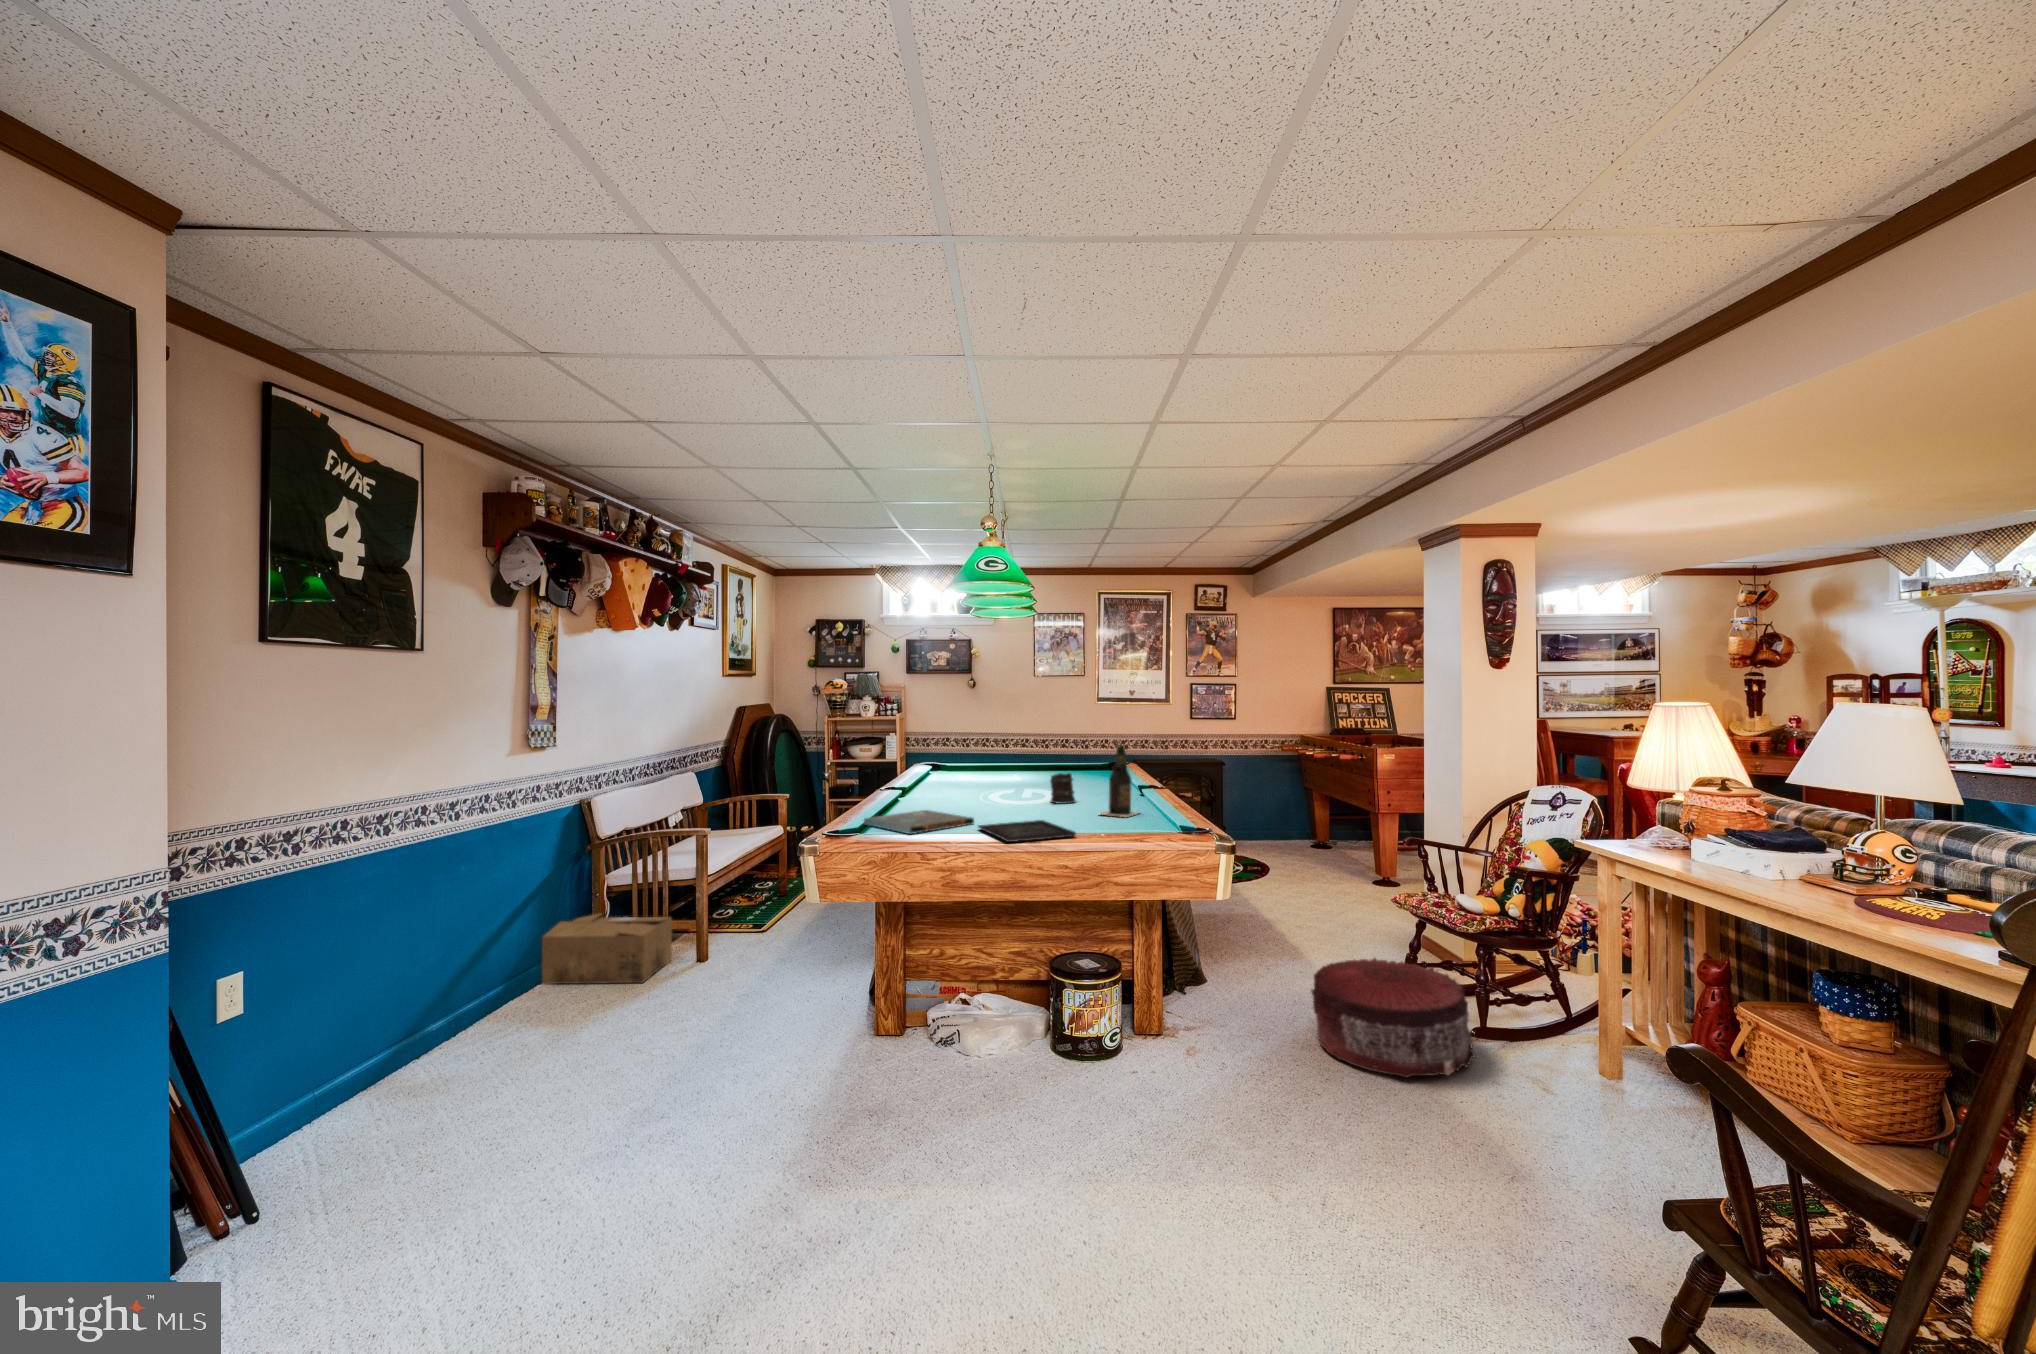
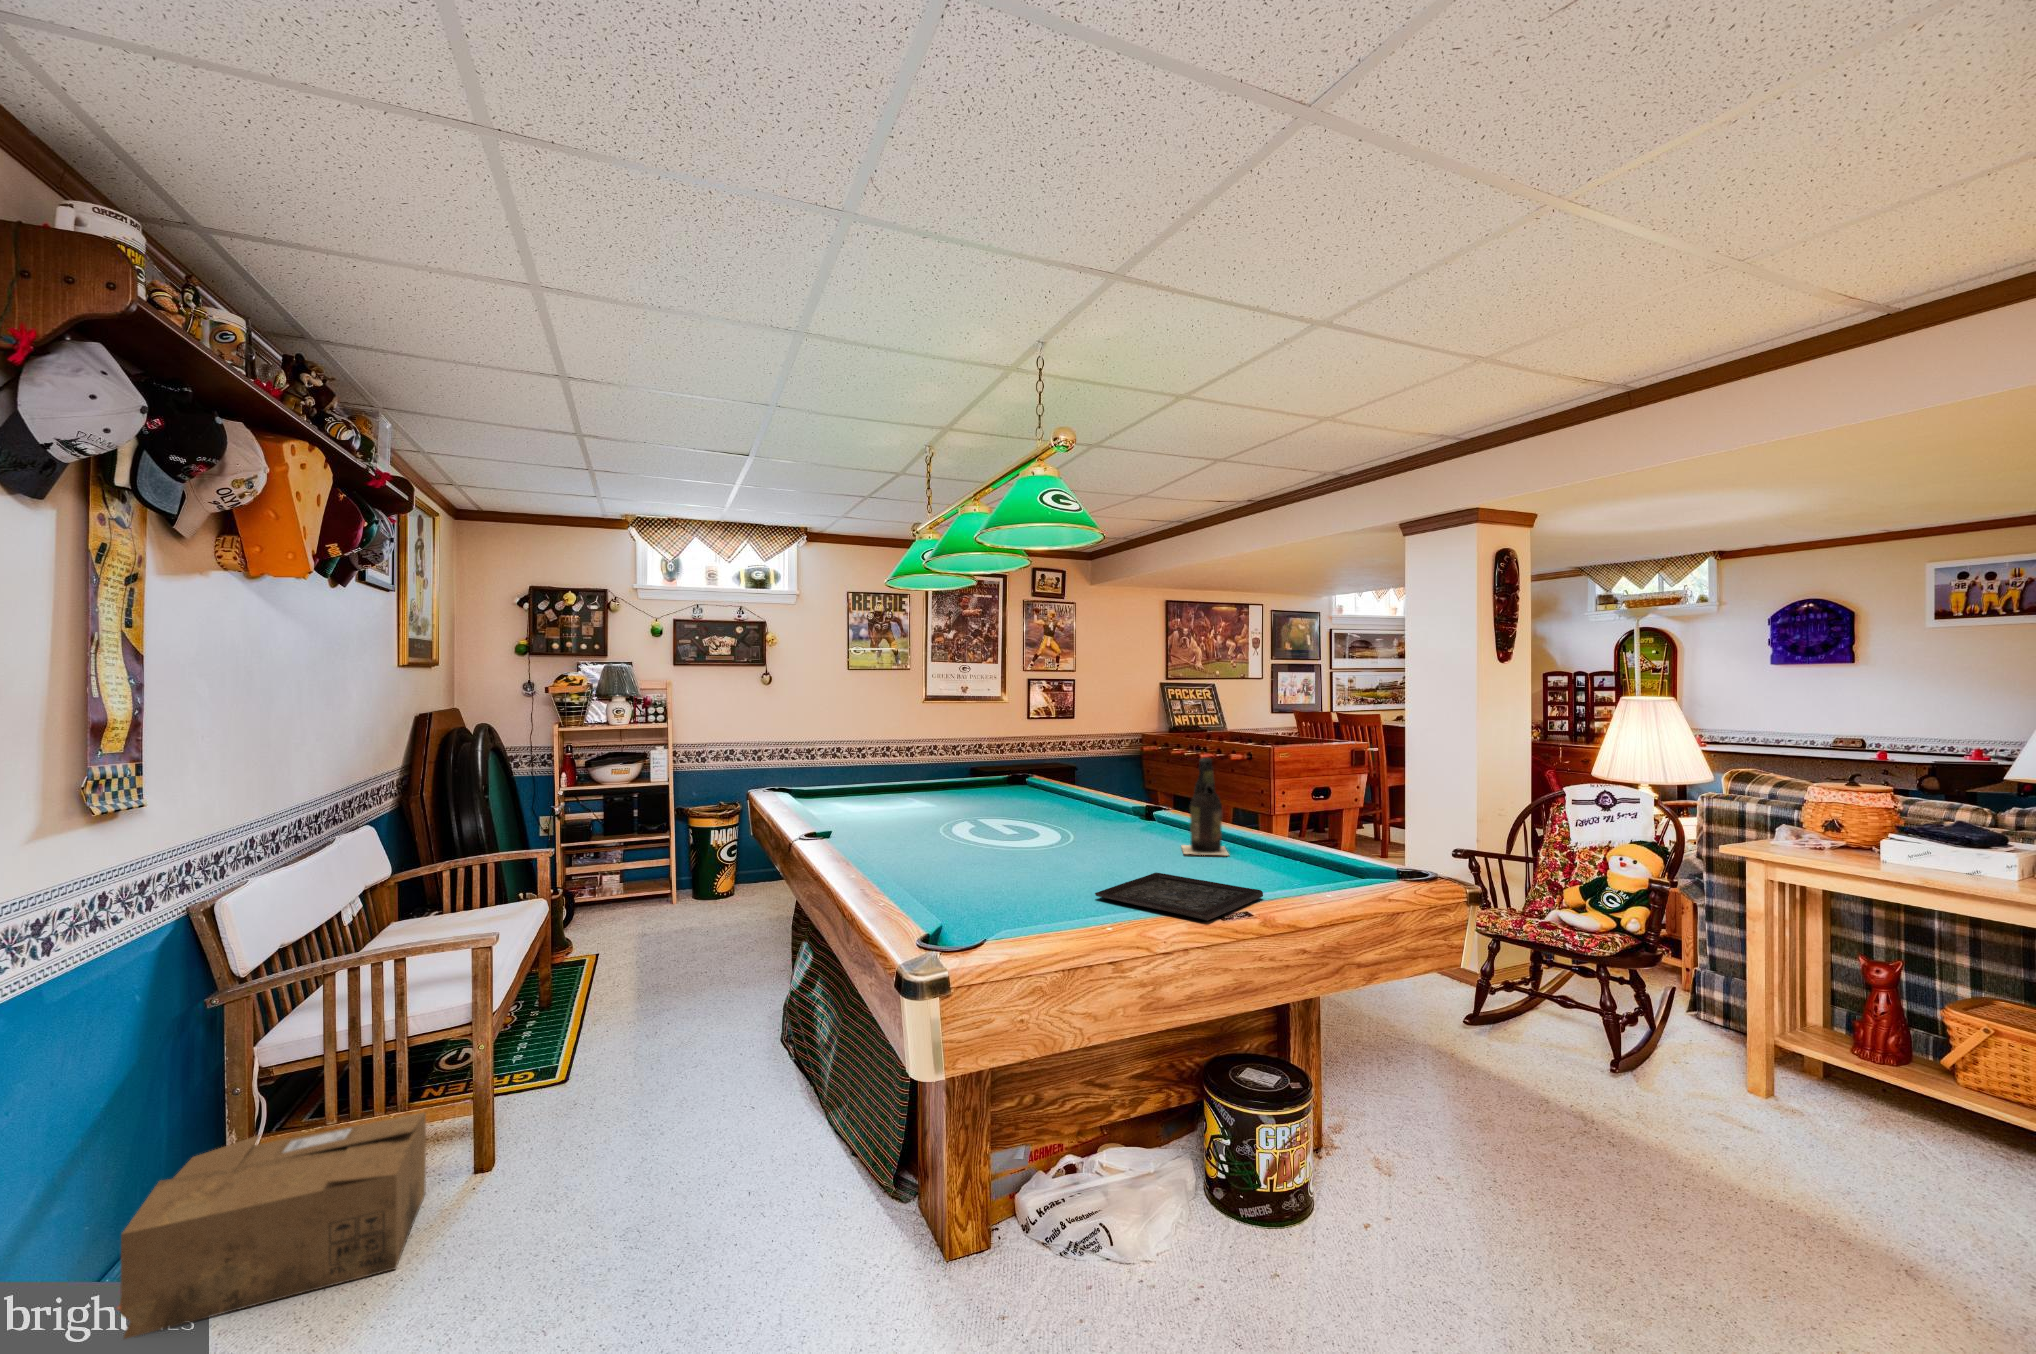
beer mug: present [1050,773,1076,804] -> none [1066,797,1102,840]
board game: present [864,810,974,834] -> none [899,871,1064,922]
pouf: present [1311,958,1475,1078] -> none [1459,996,1667,1152]

